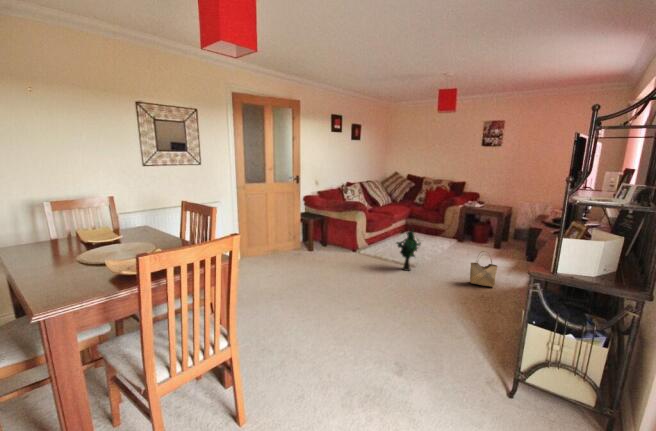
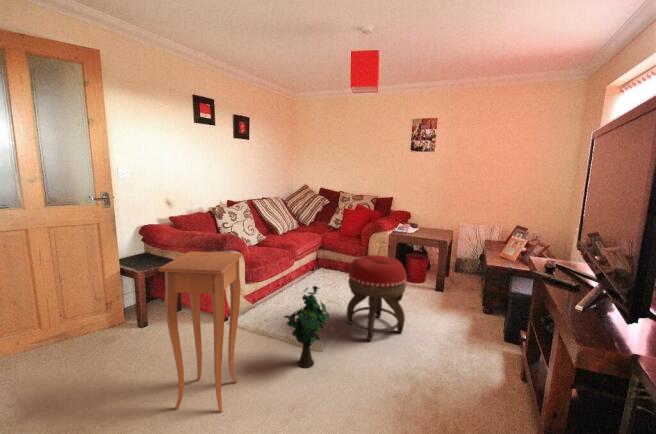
side table: none [347,205,378,279] -> present [159,251,242,413]
footstool: none [429,217,469,265] -> present [347,255,407,341]
woven basket: present [470,255,497,287] -> none [418,328,466,399]

